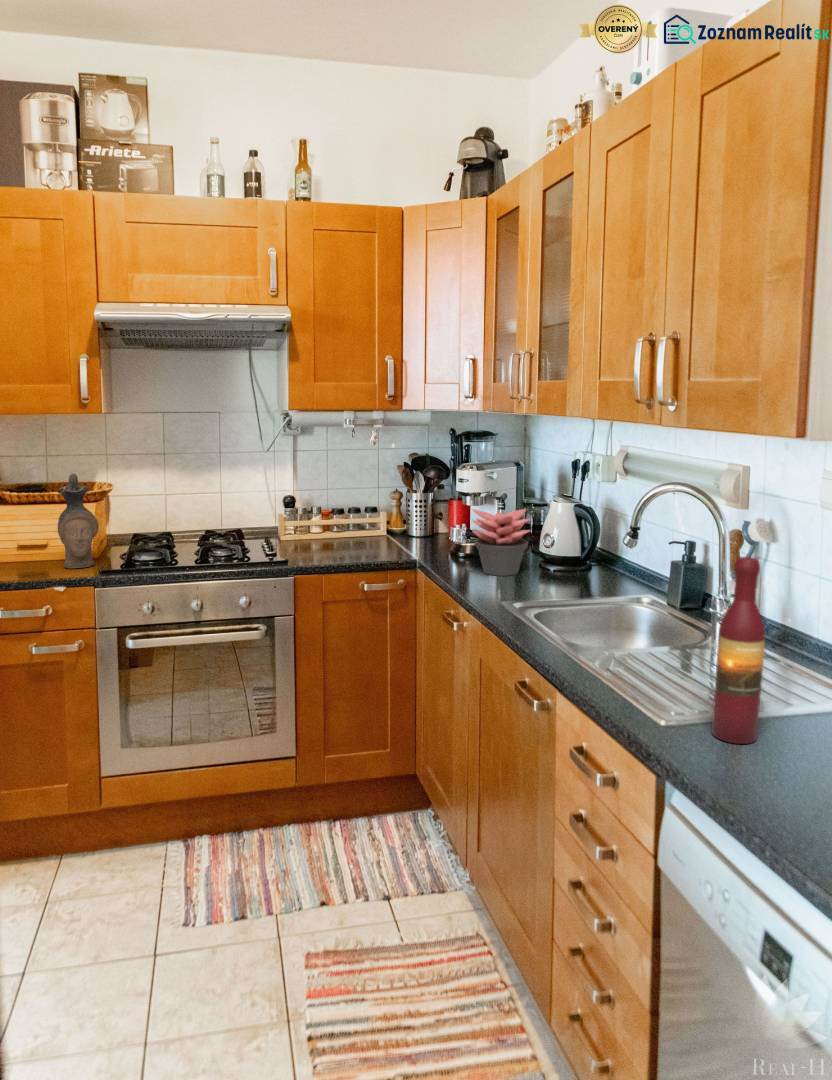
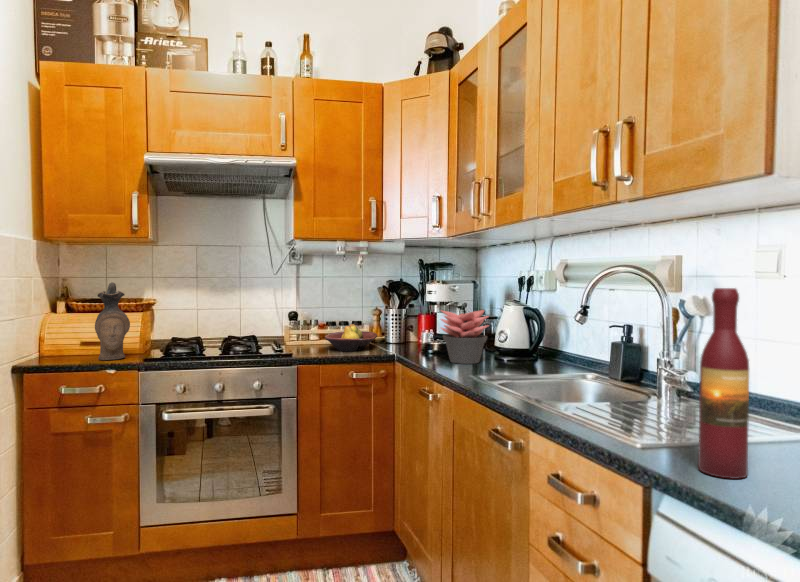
fruit bowl: none [331,516,396,553] -> present [325,324,377,351]

